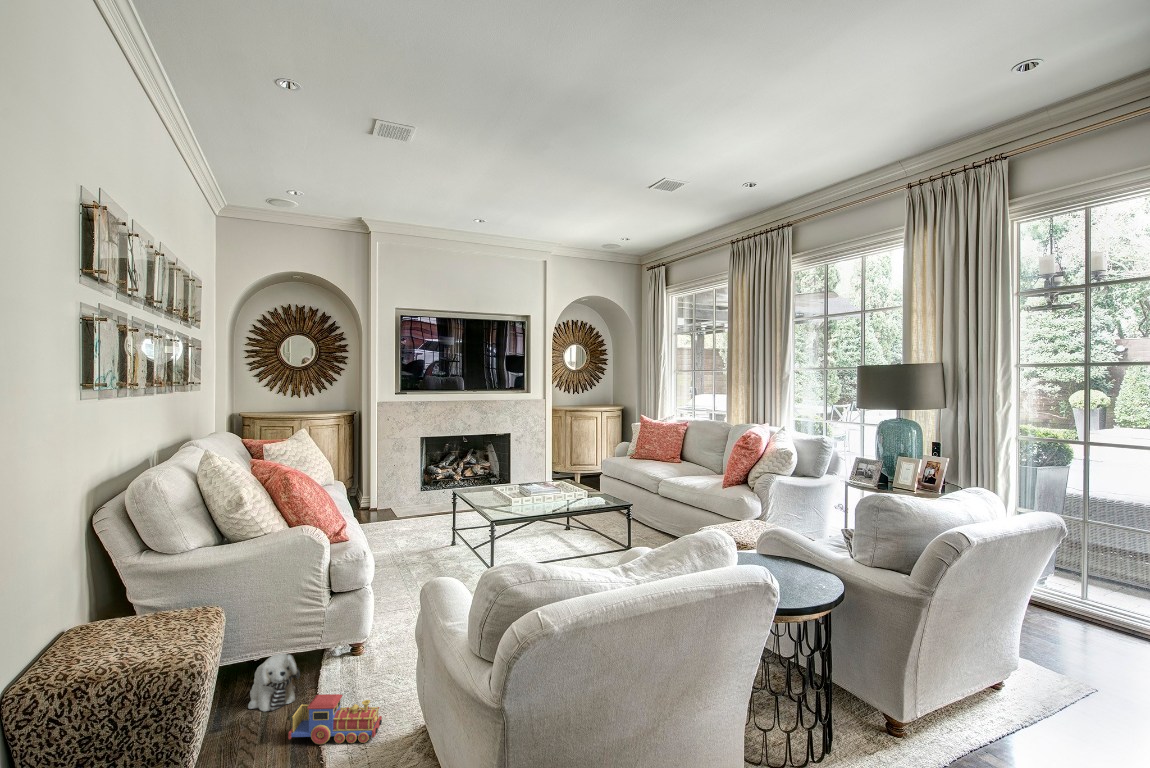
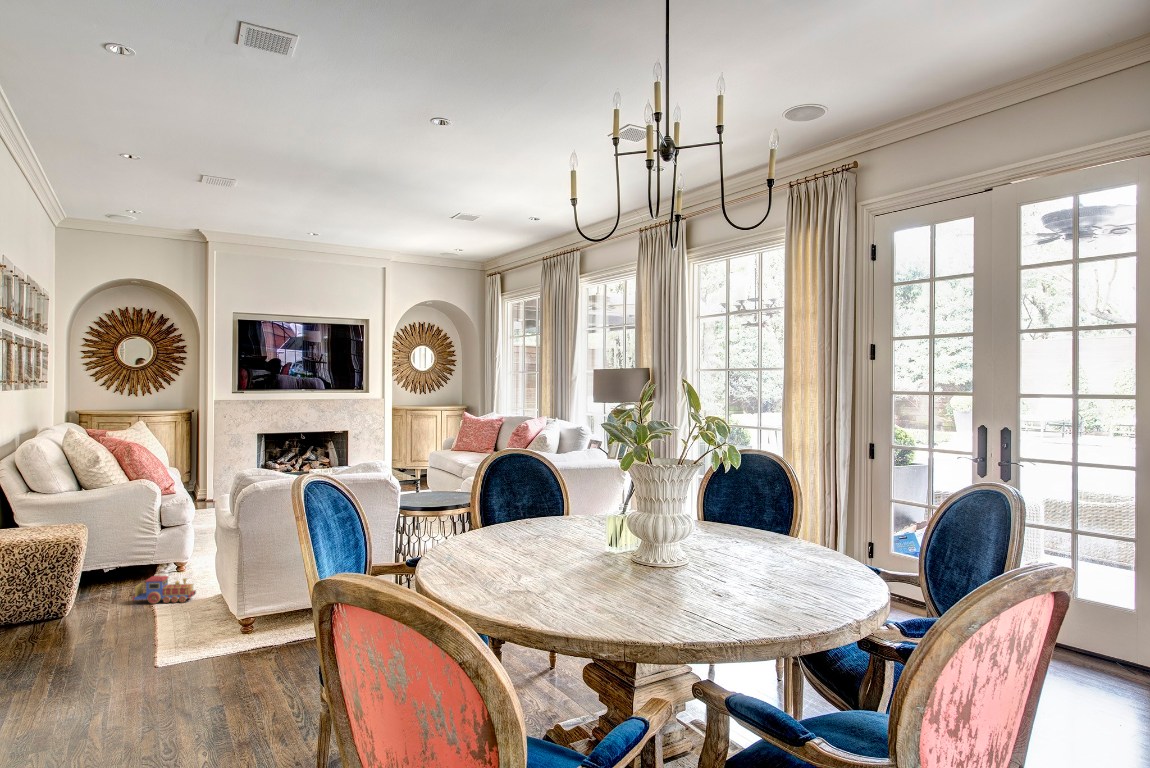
plush toy: present [248,653,300,711] -> none [103,560,140,595]

